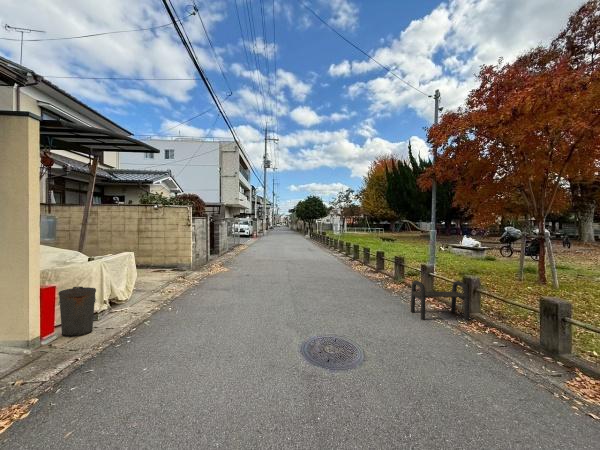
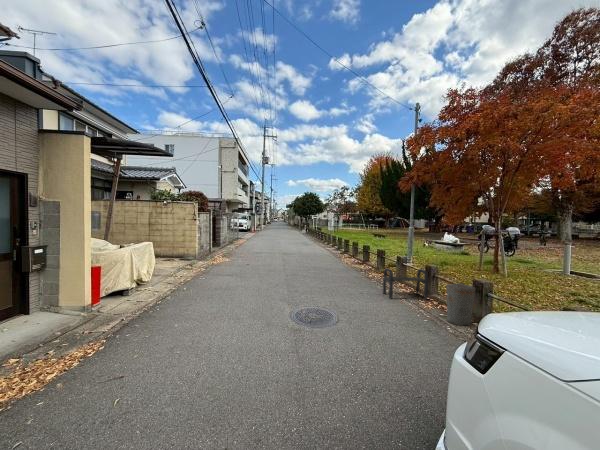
trash can: present [58,286,96,337] -> present [446,283,476,326]

